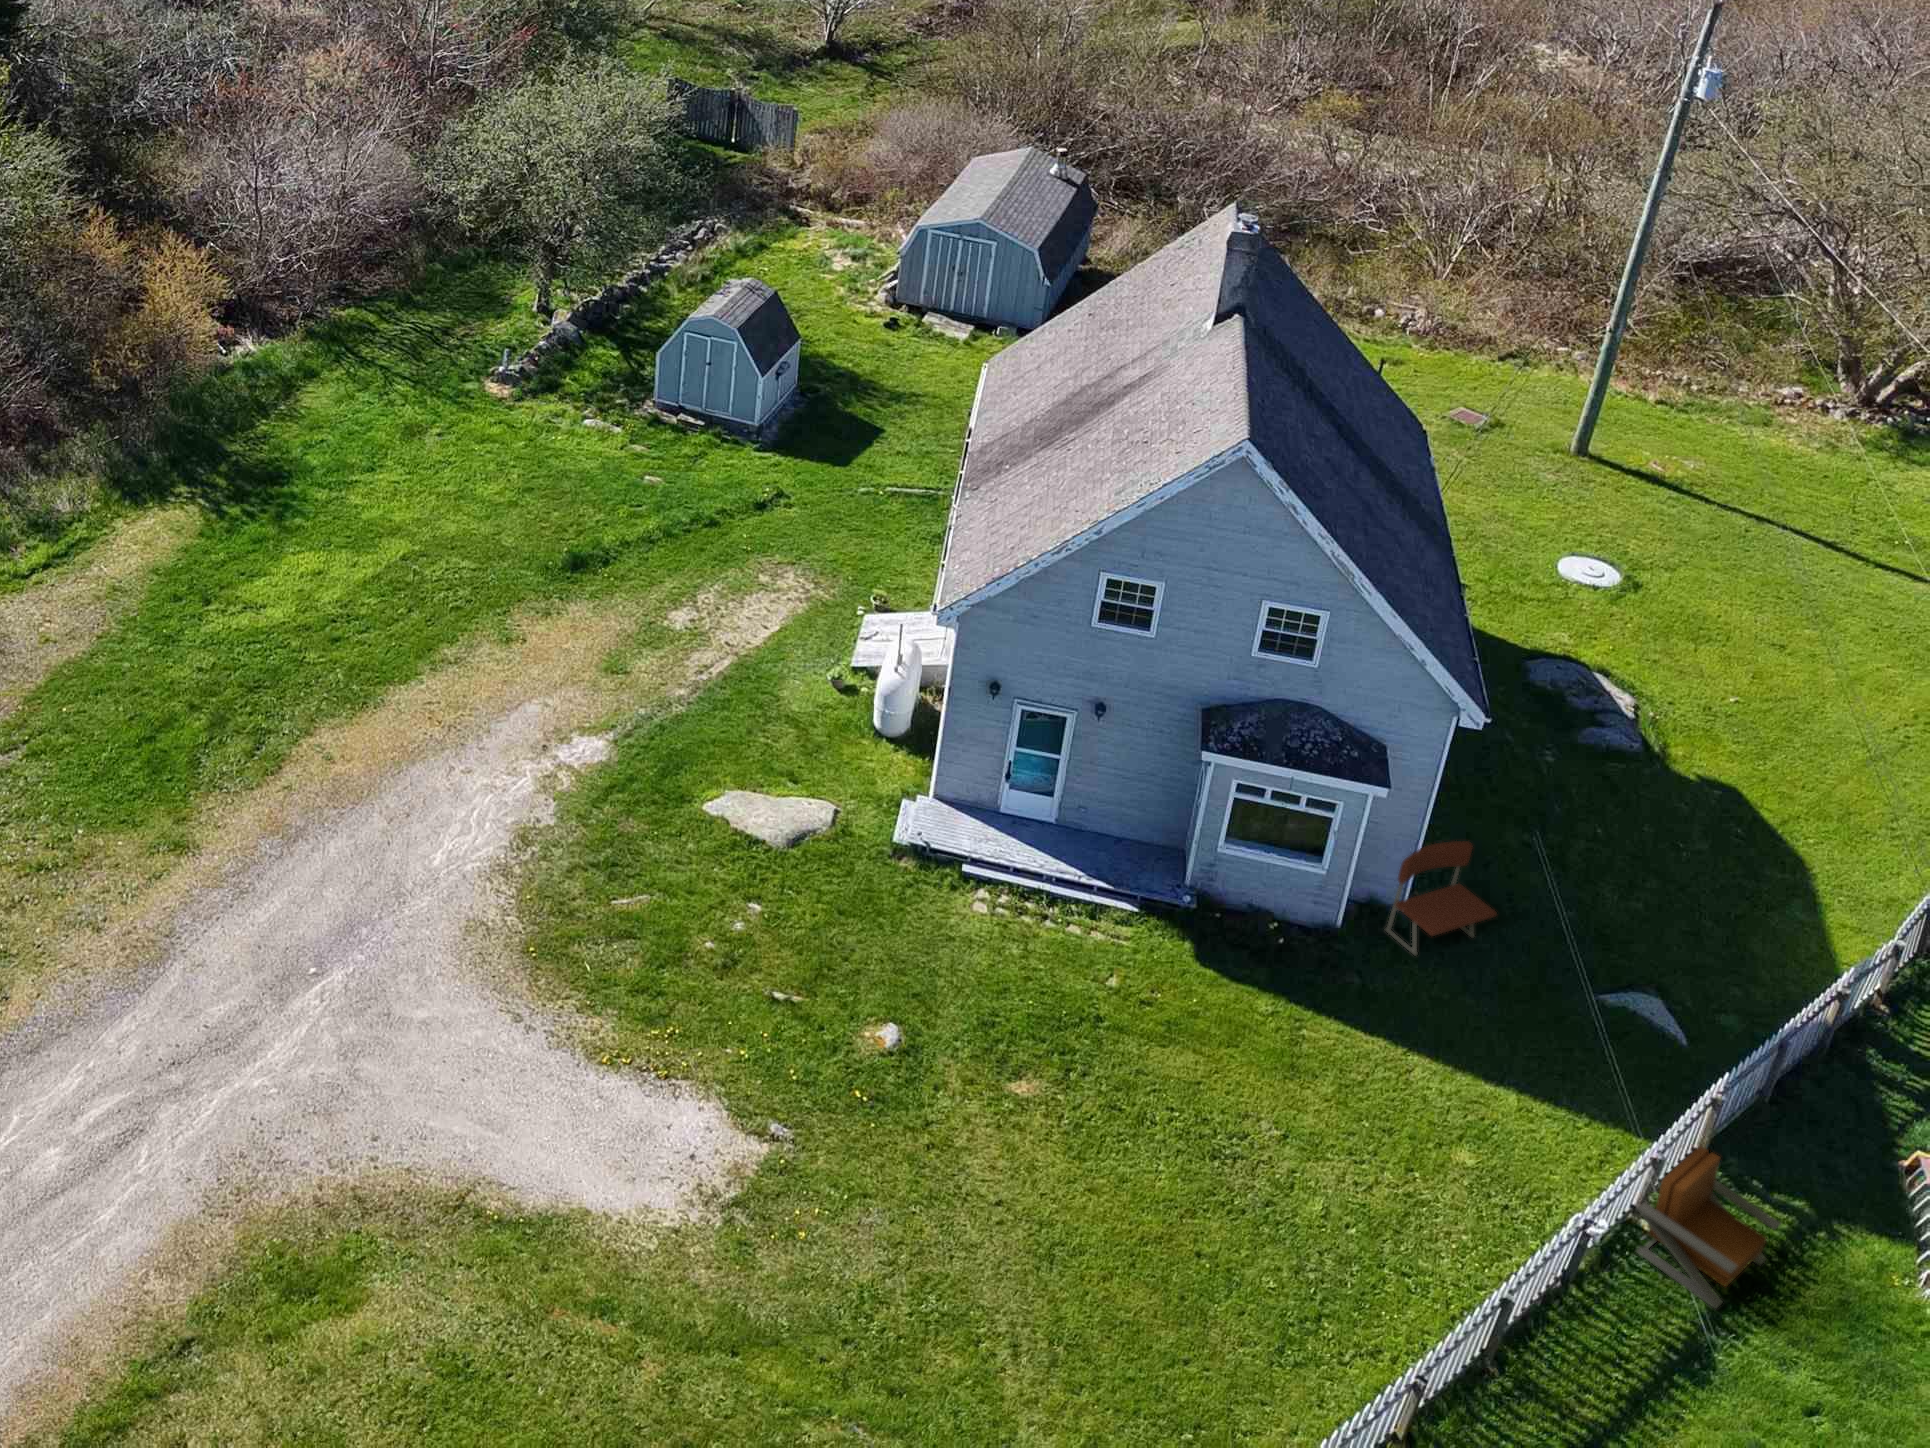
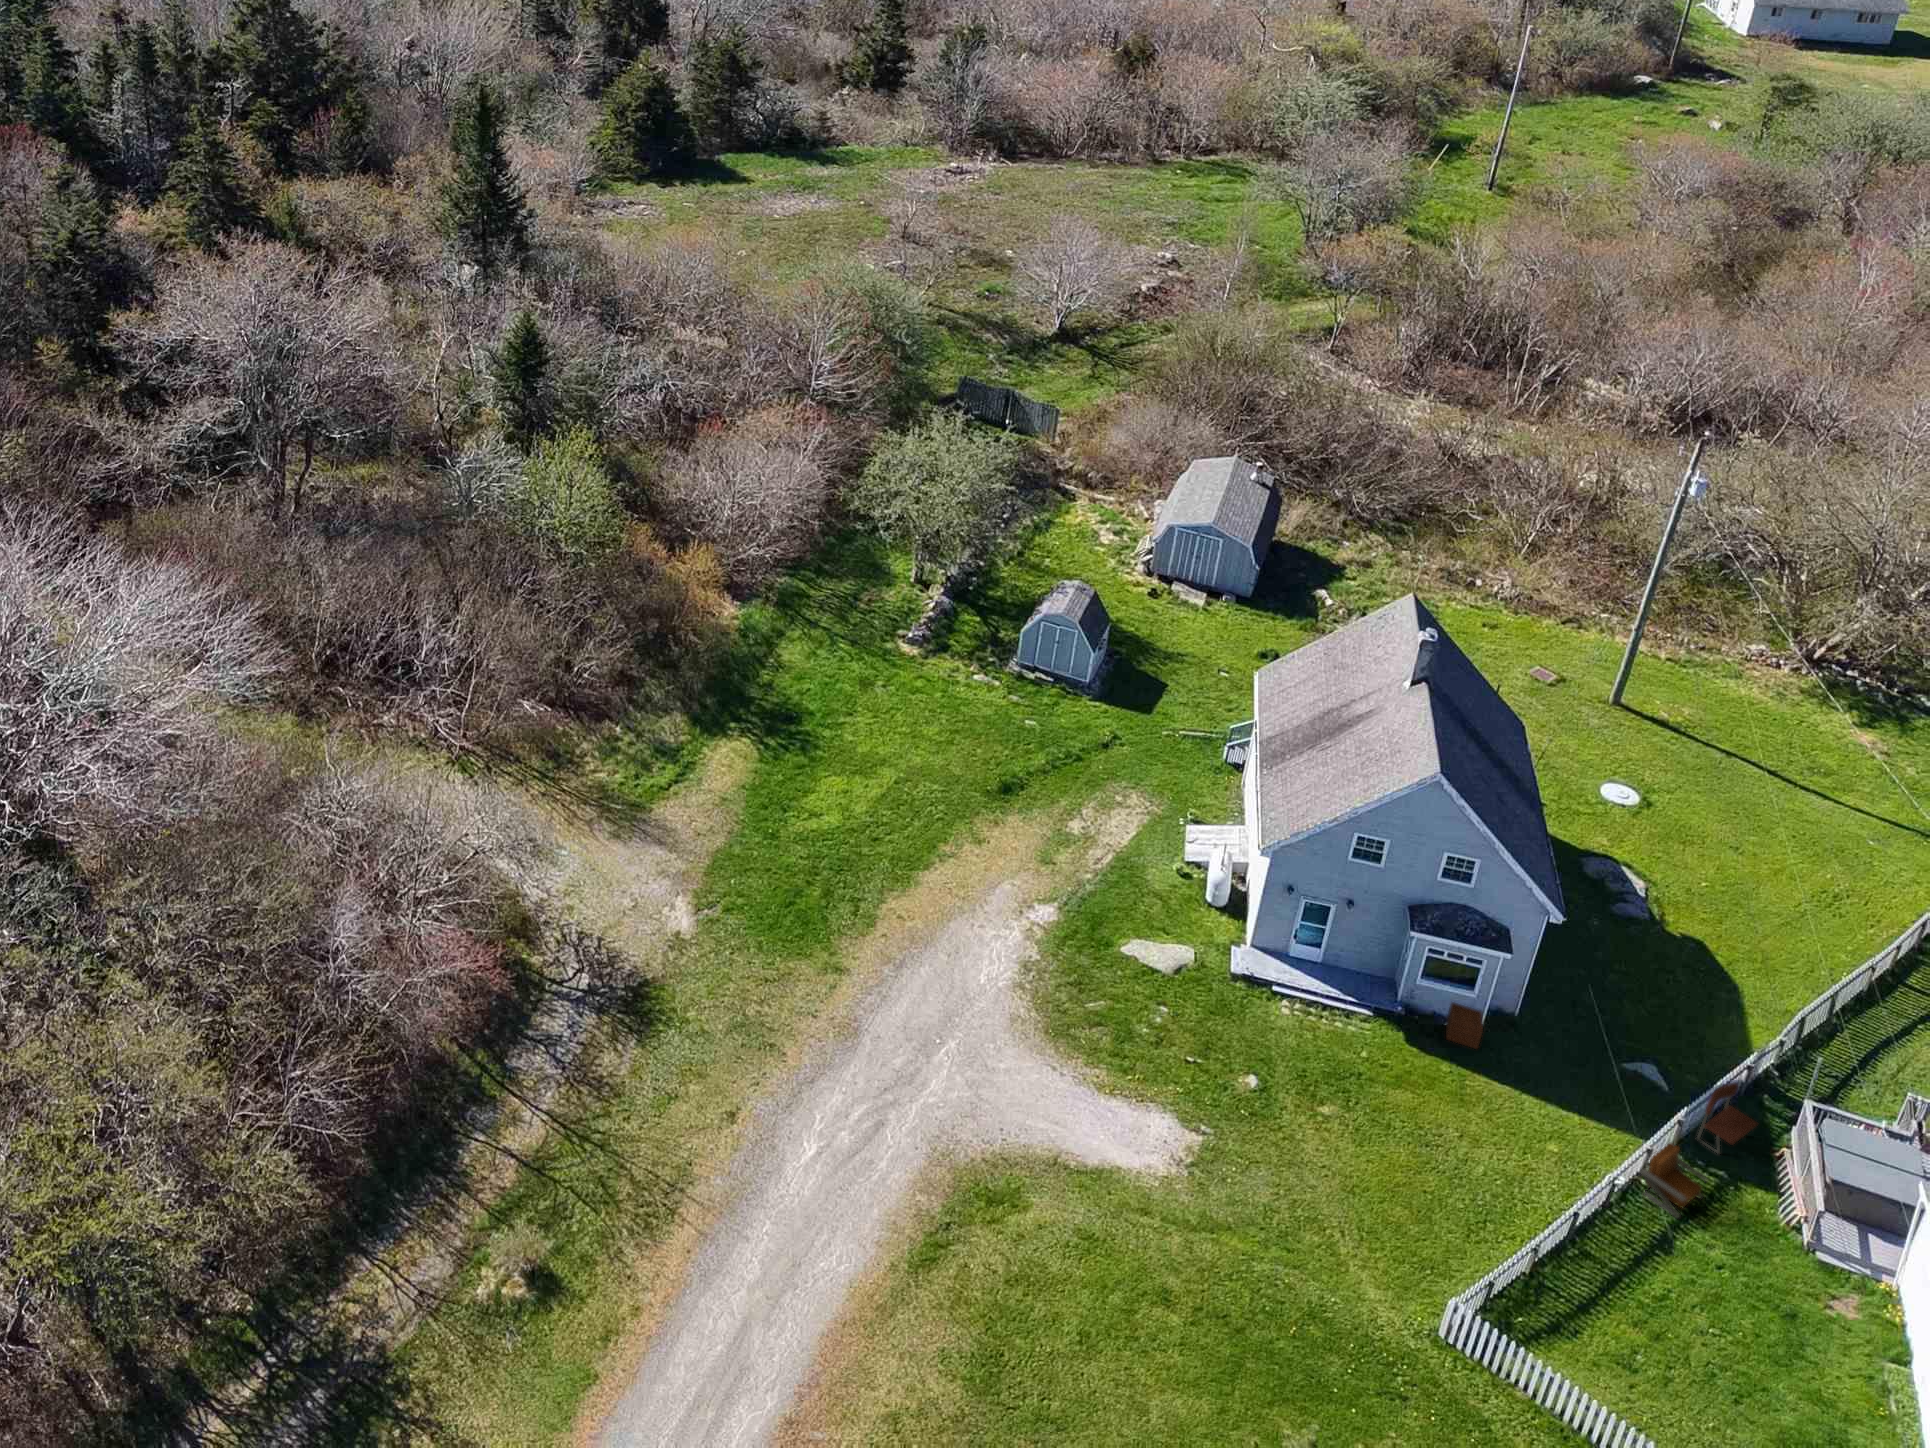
bench: present [1386,841,1496,955] -> present [1698,1083,1758,1153]
wooden crate: none [1268,885,1338,973] -> present [1446,1002,1483,1049]

